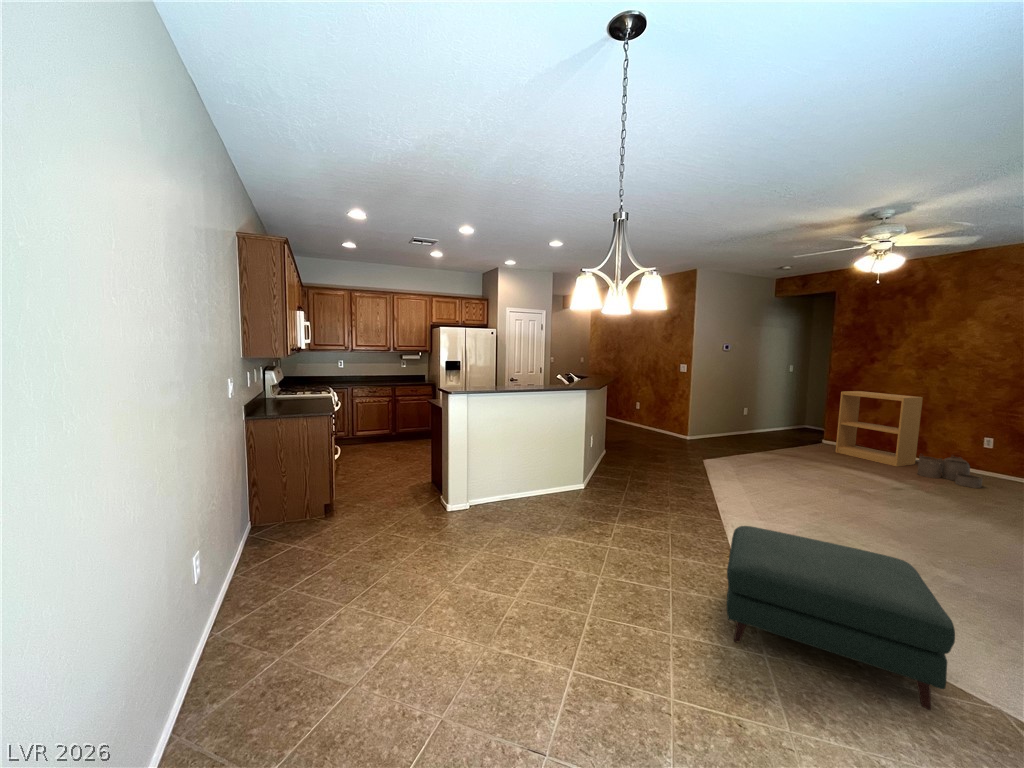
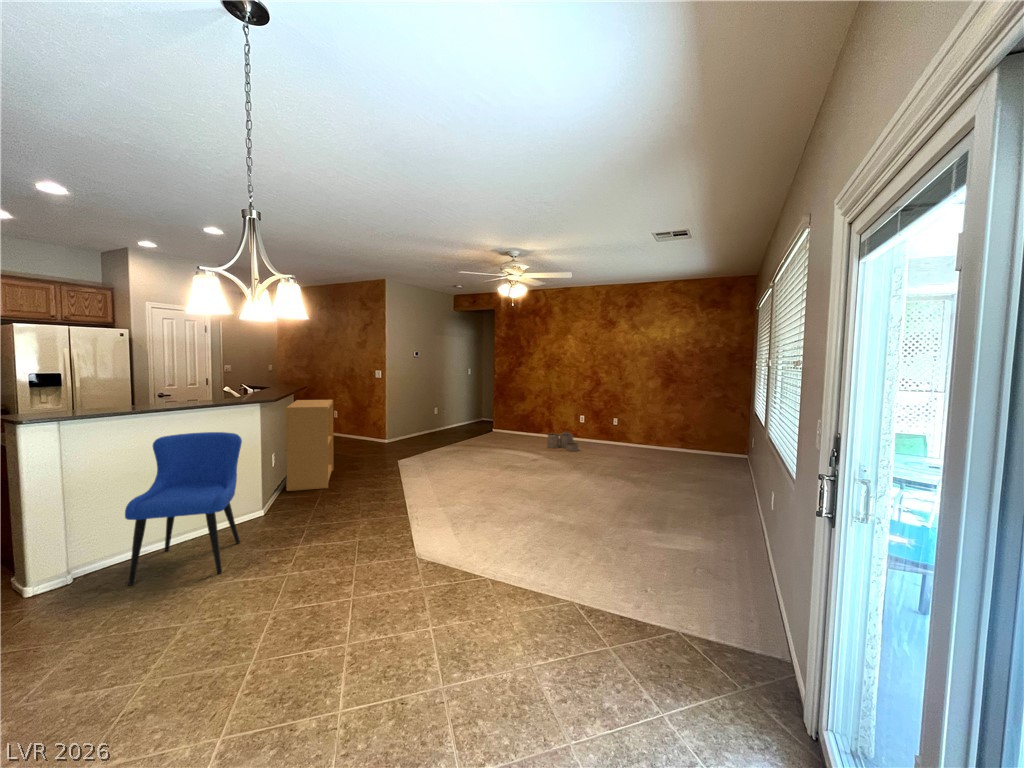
bookshelf: present [835,391,923,467] -> present [286,400,333,491]
dining chair: none [499,410,574,529] -> present [125,432,242,585]
ottoman: present [727,526,955,710] -> none [396,514,540,625]

